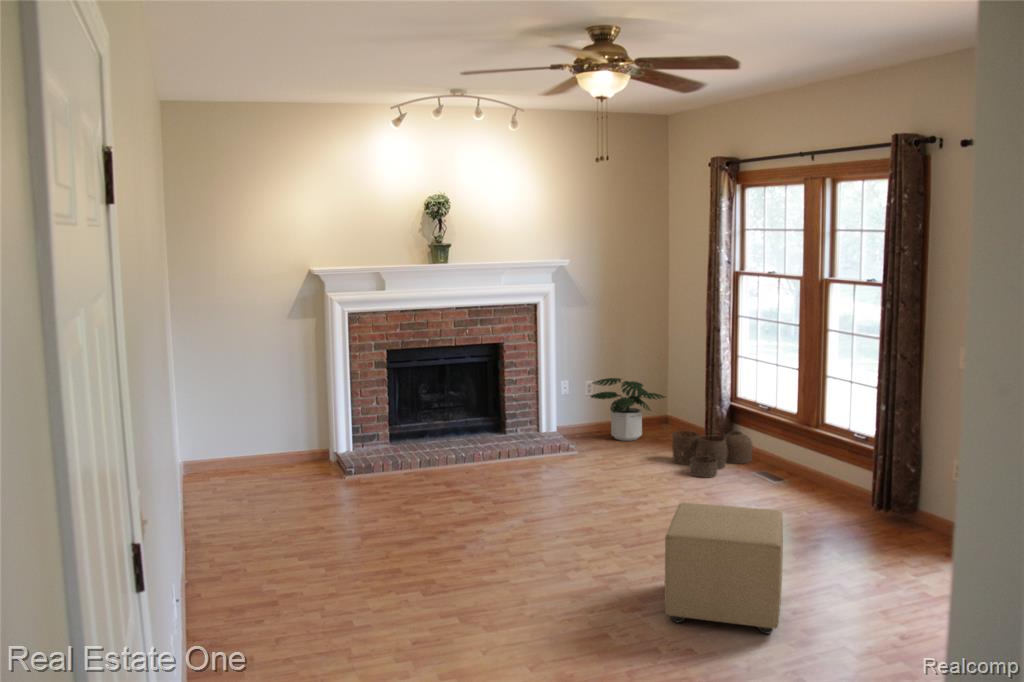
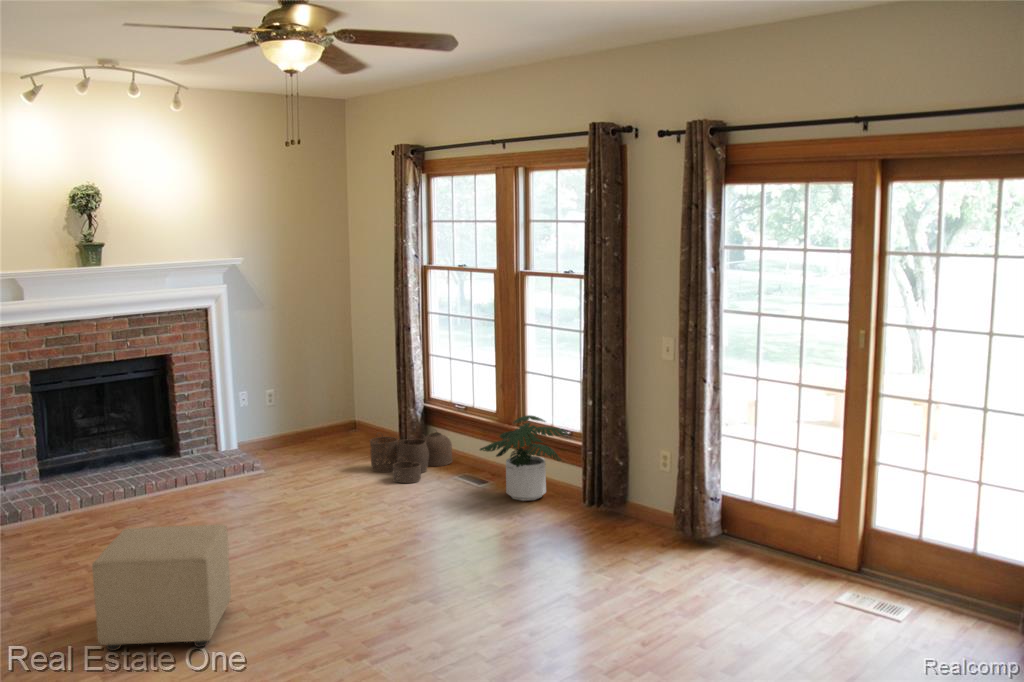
potted plant: present [590,378,665,441] -> present [480,415,568,501]
ottoman: present [665,502,783,634] -> present [92,525,231,651]

